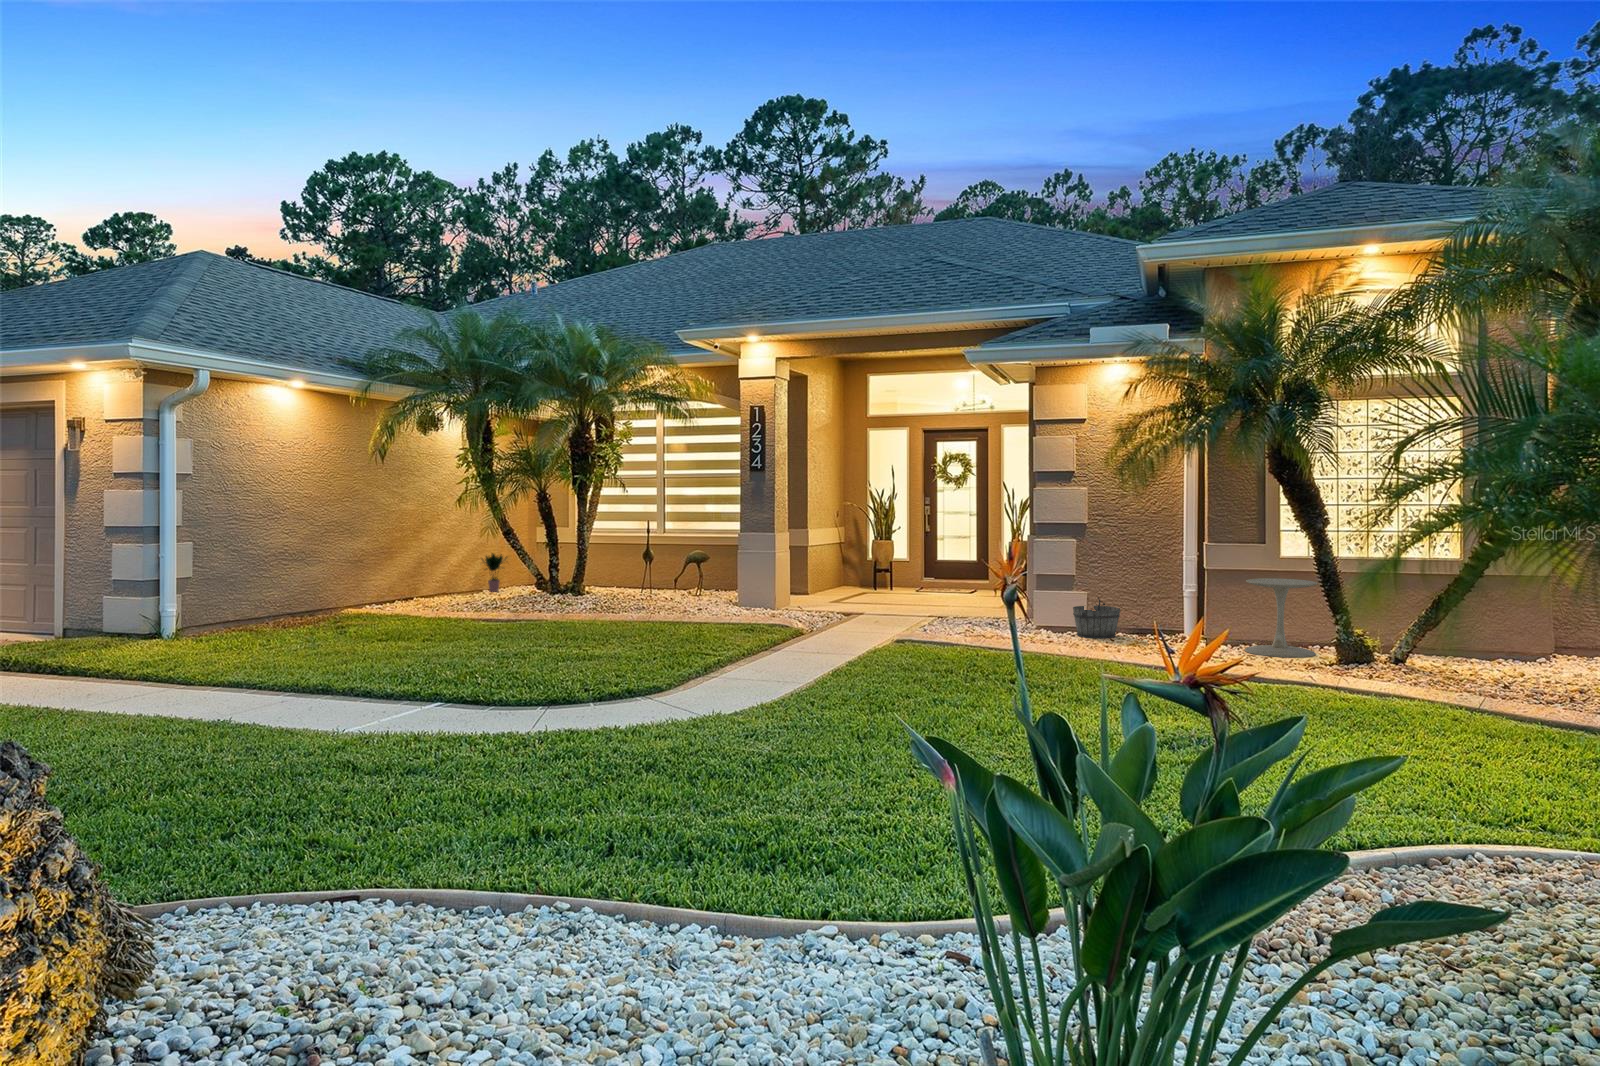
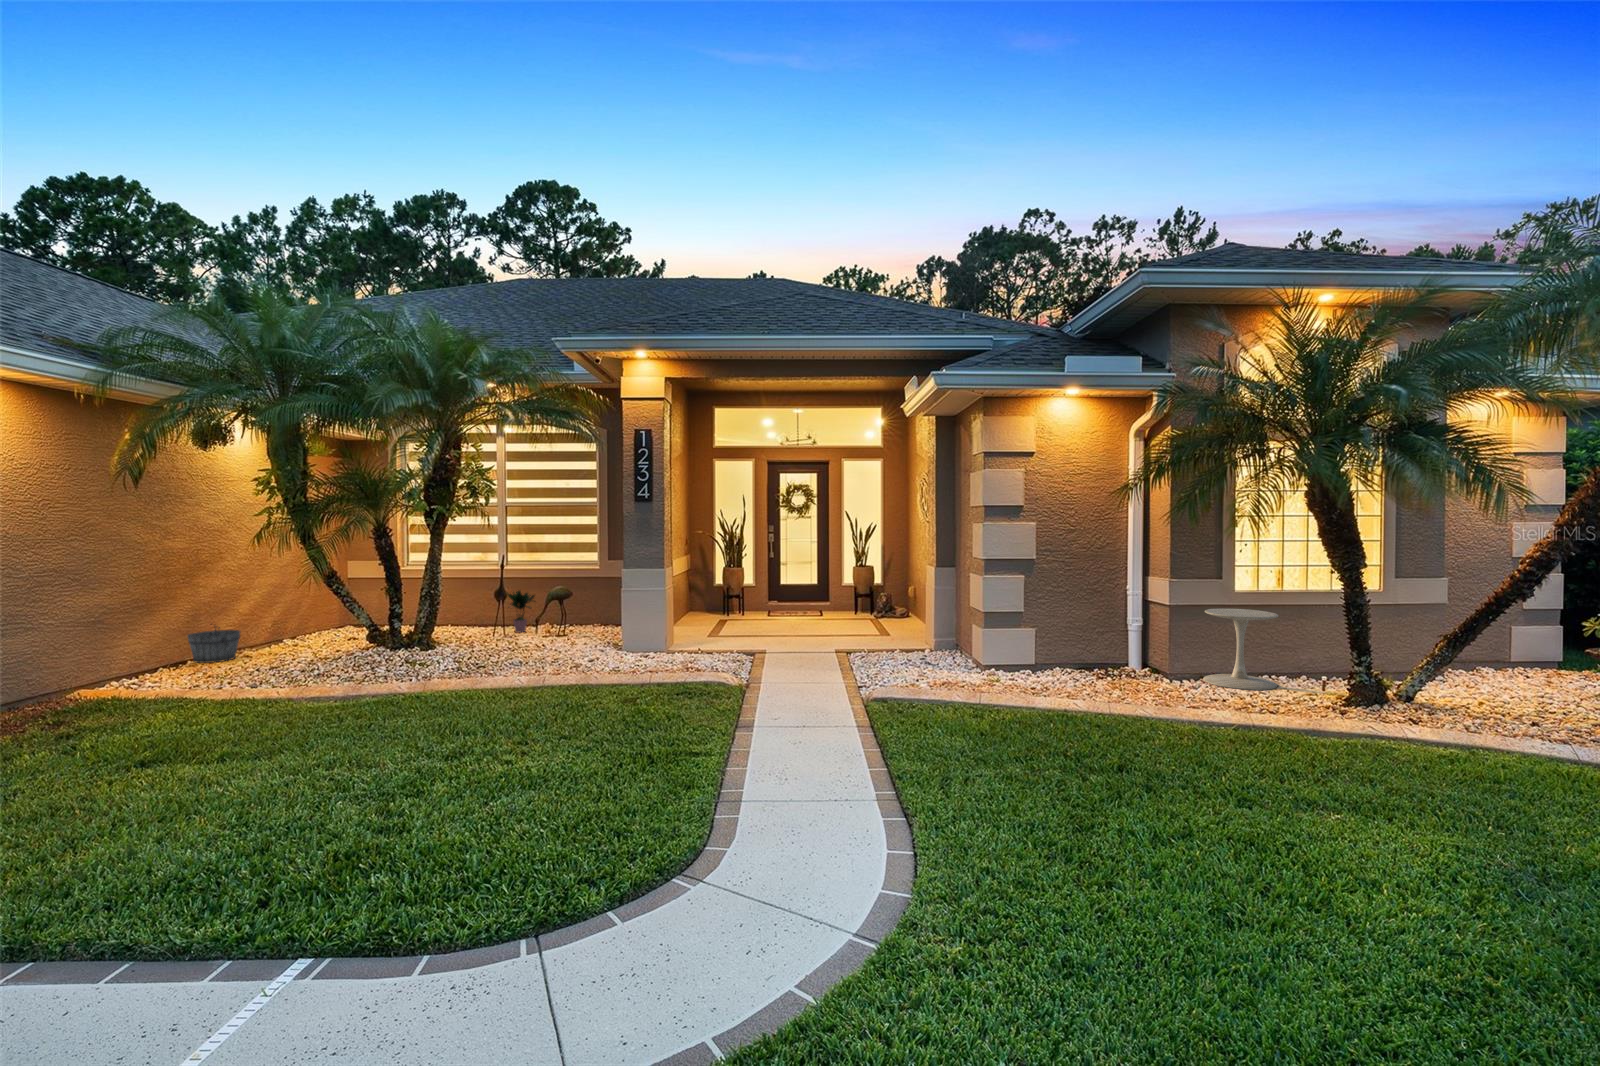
potted plant: present [482,553,506,592] -> present [508,590,535,633]
wooden bucket: present [1073,597,1120,638] -> present [188,626,240,663]

